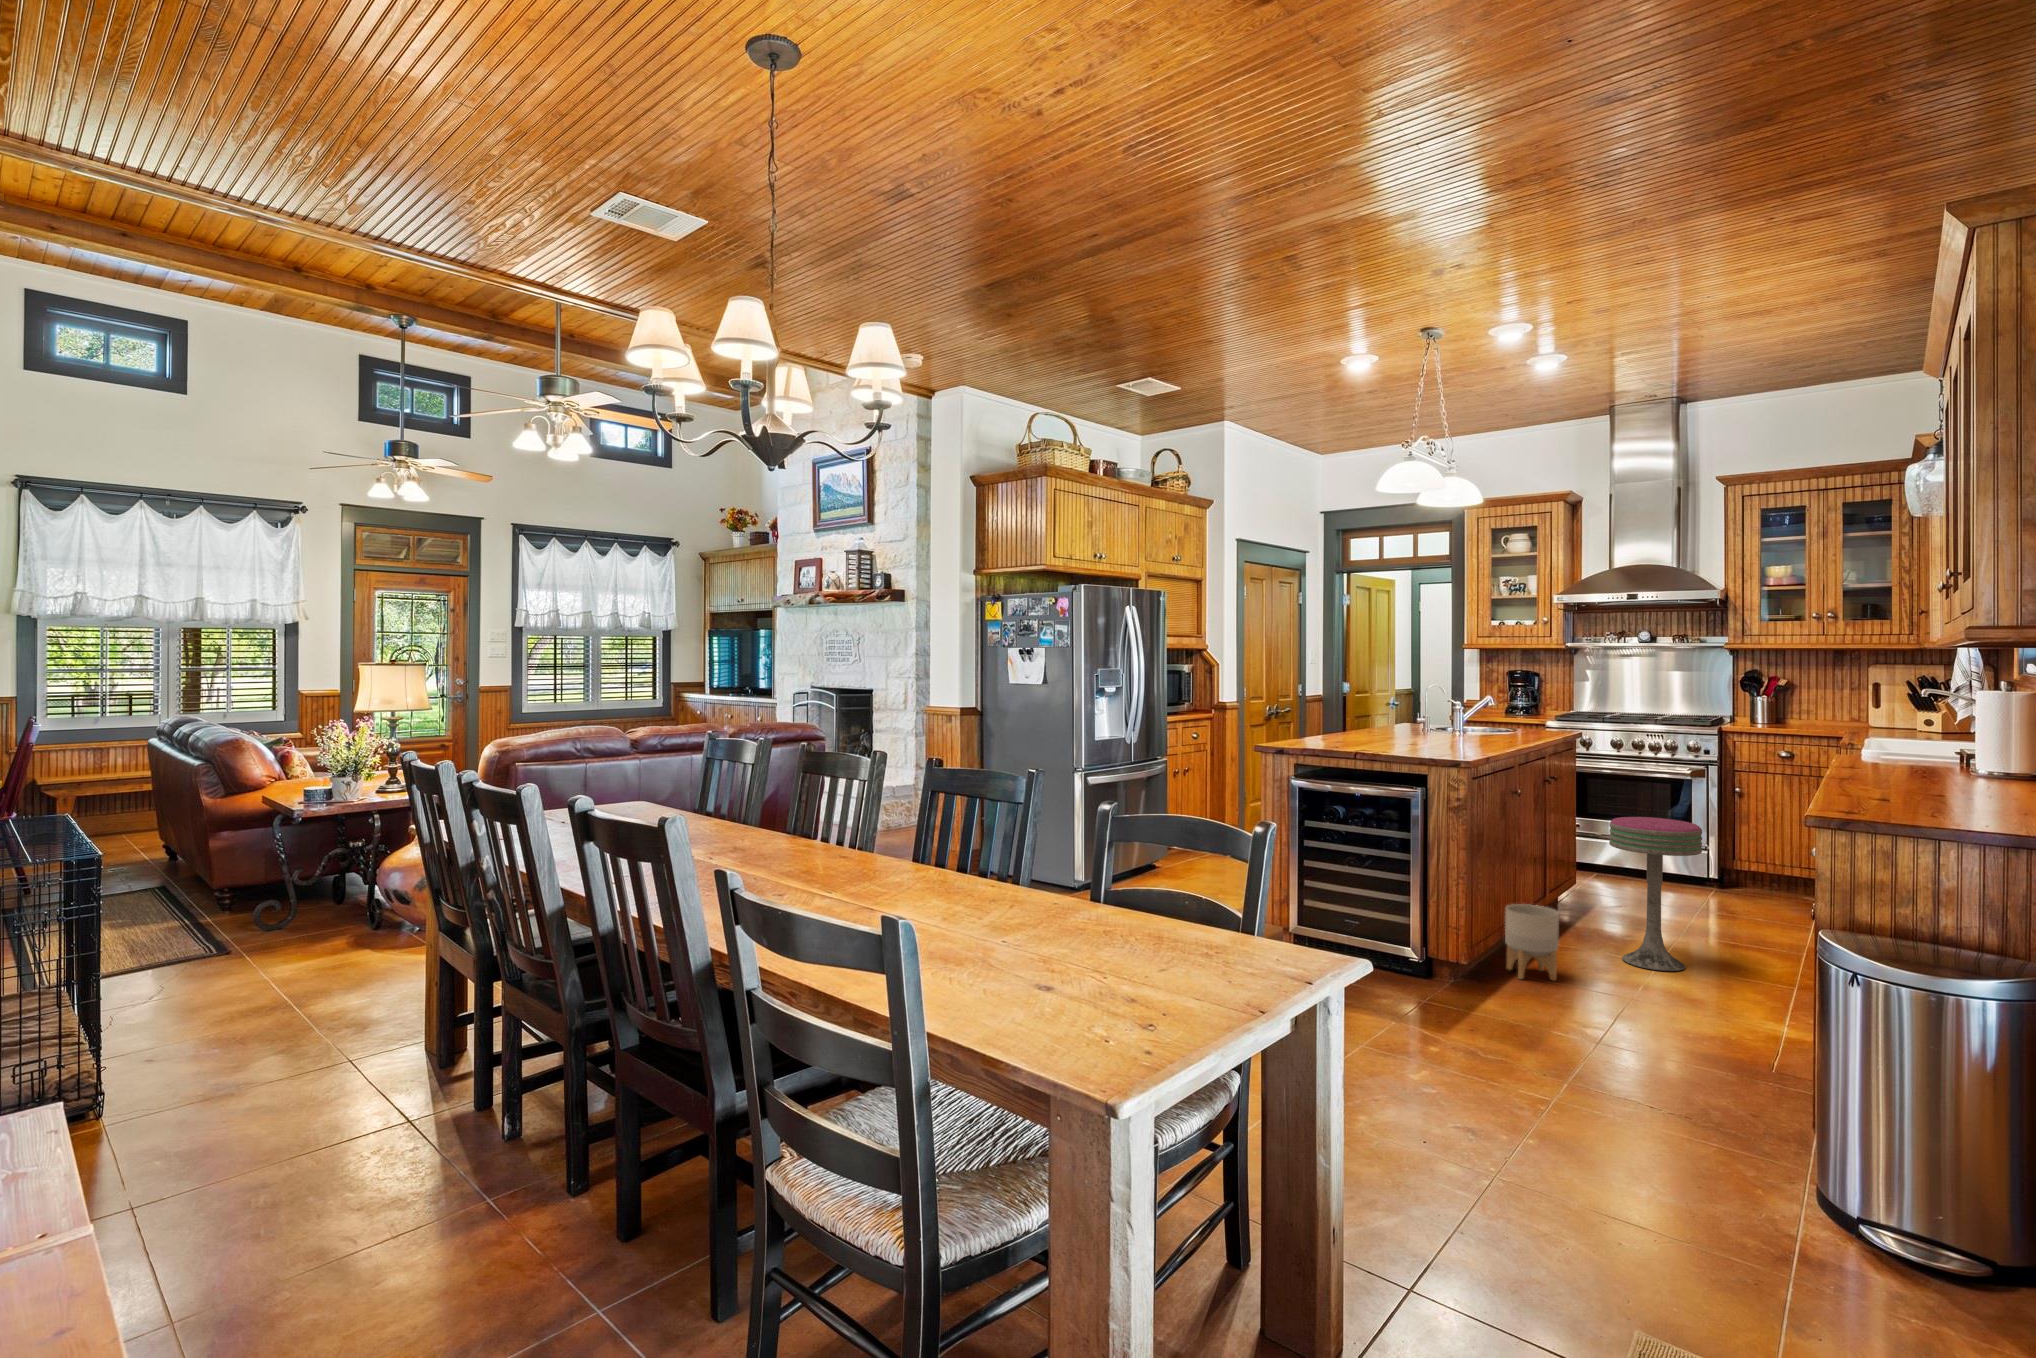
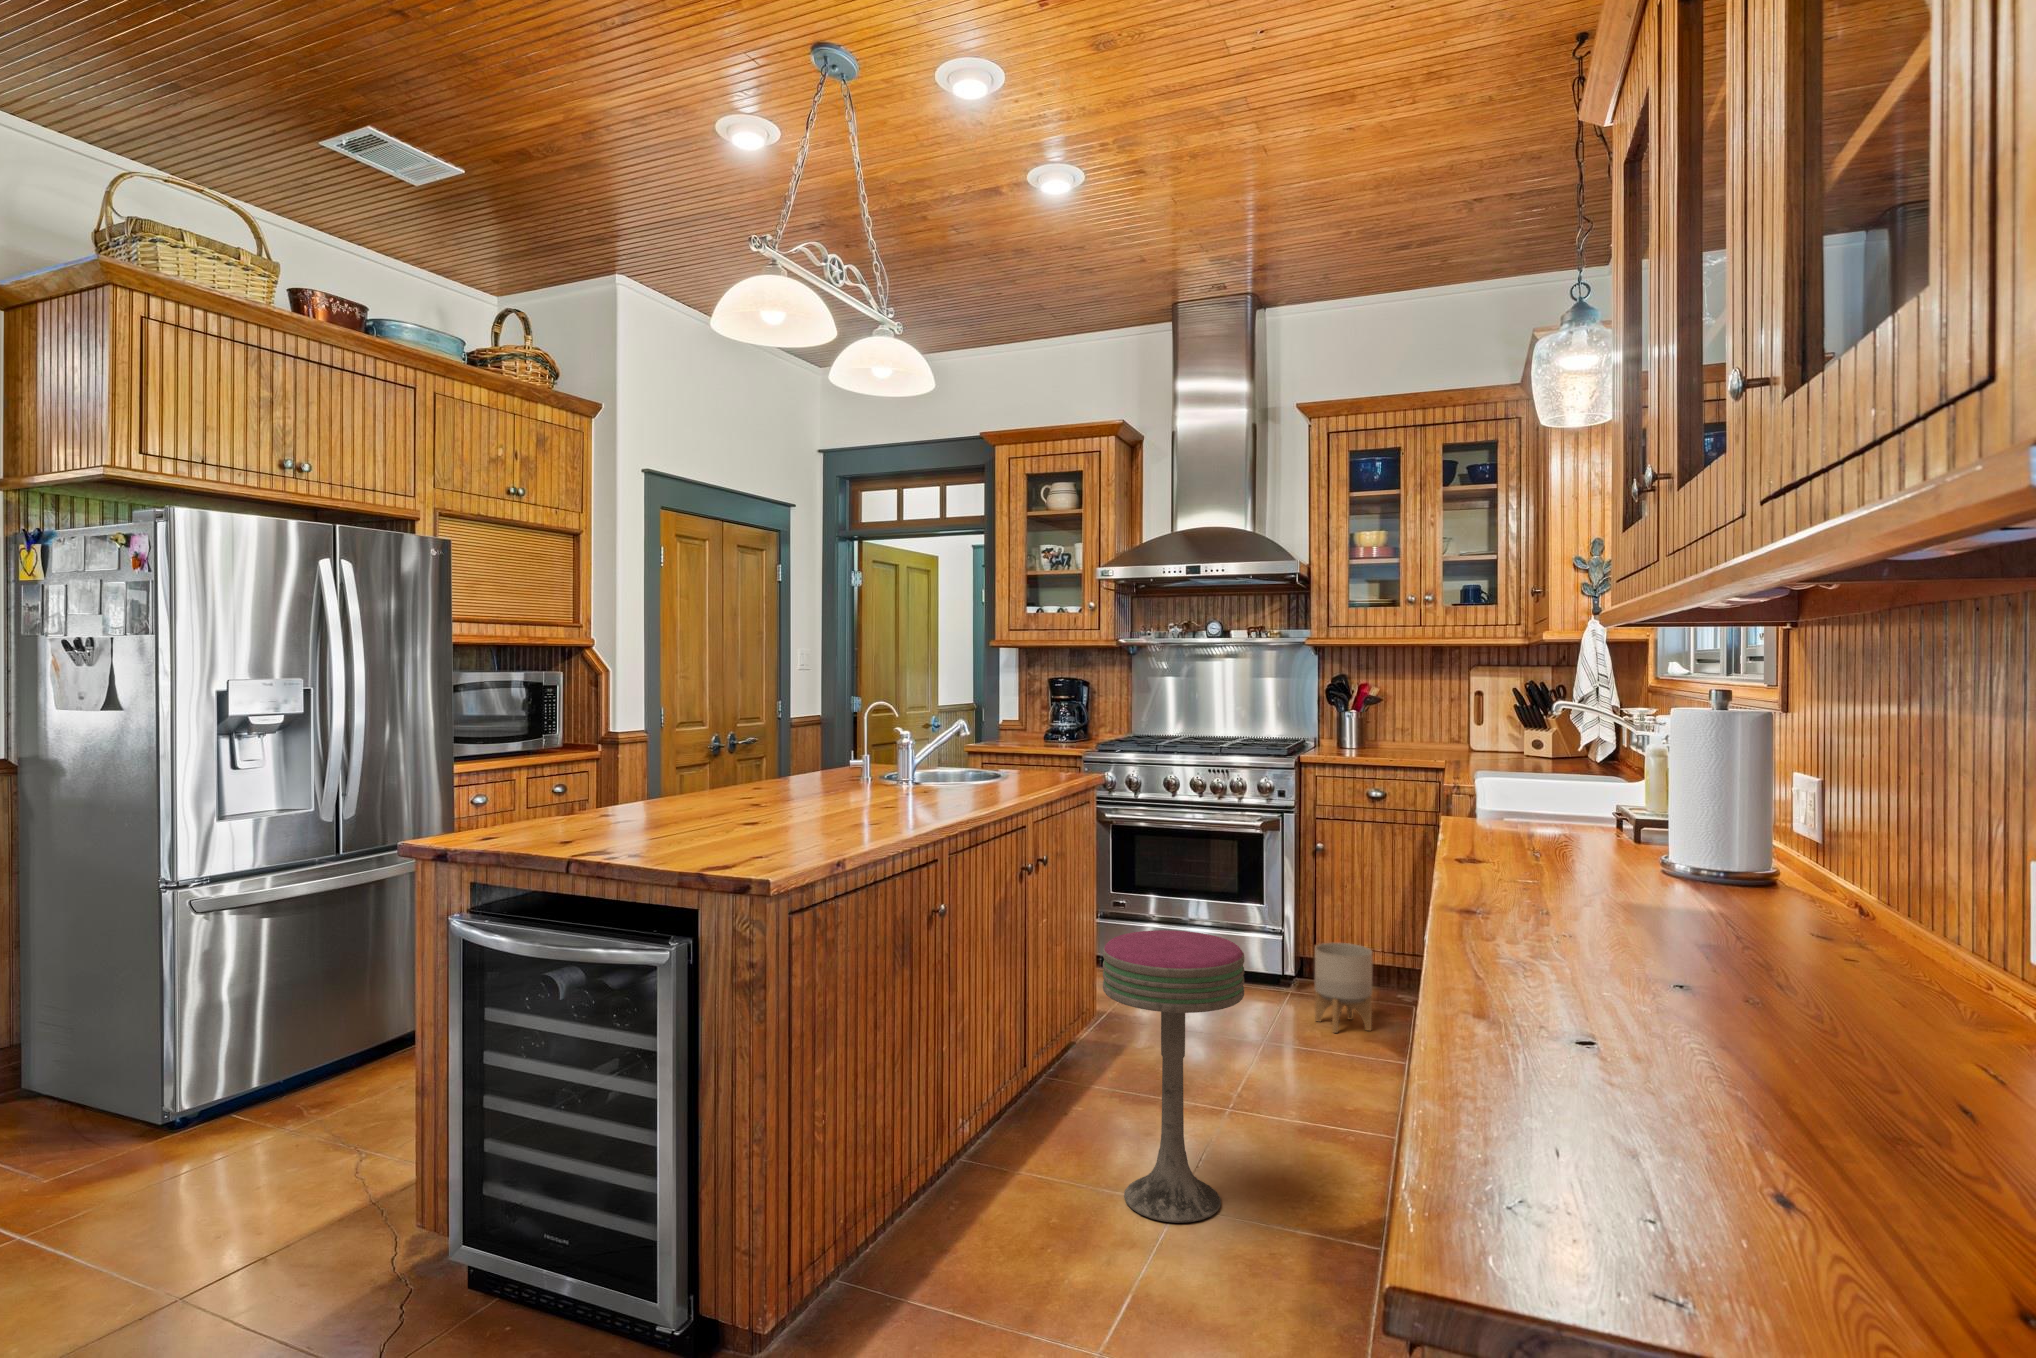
planter: present [1505,904,1559,980] -> present [1315,943,1372,1033]

